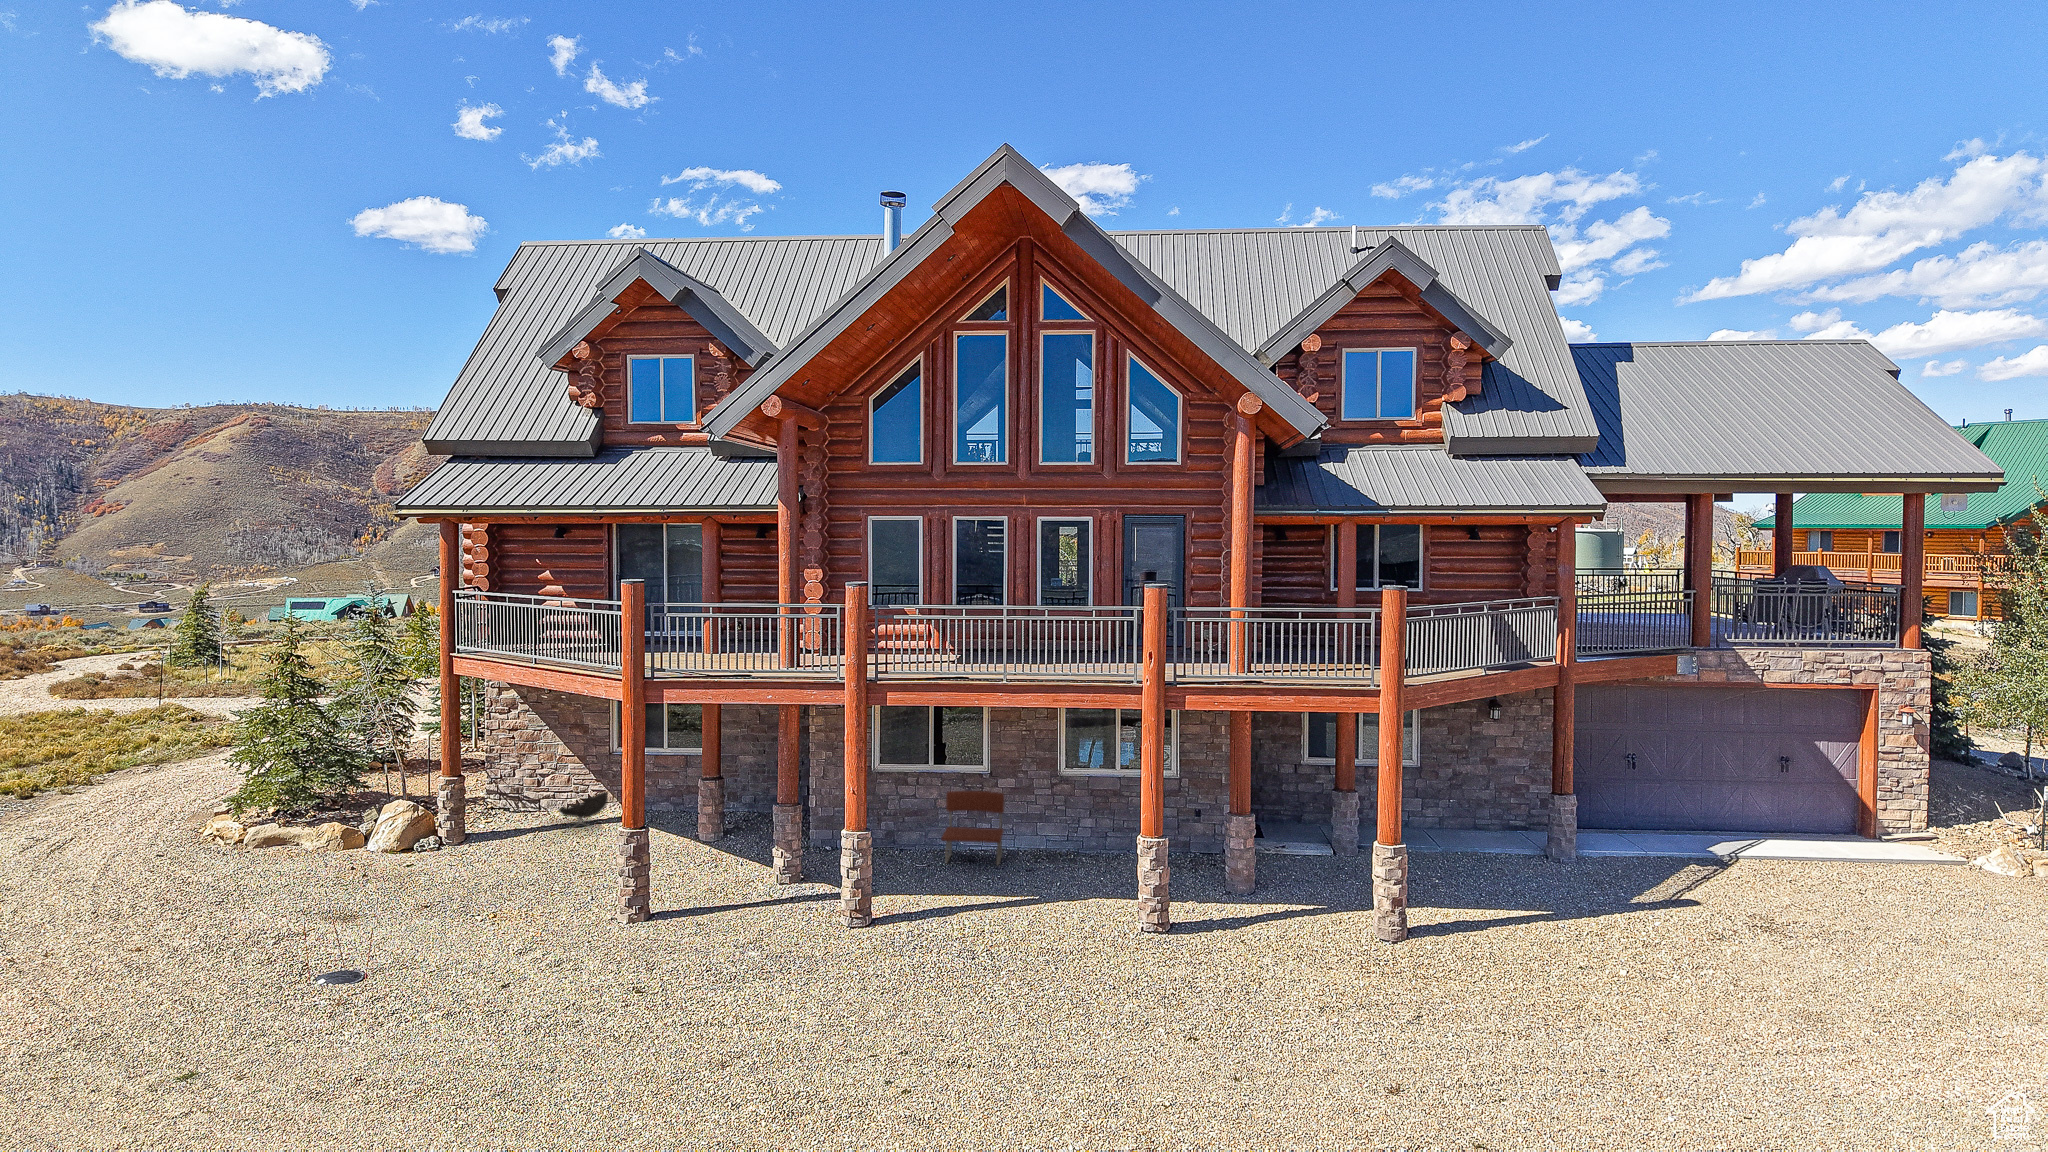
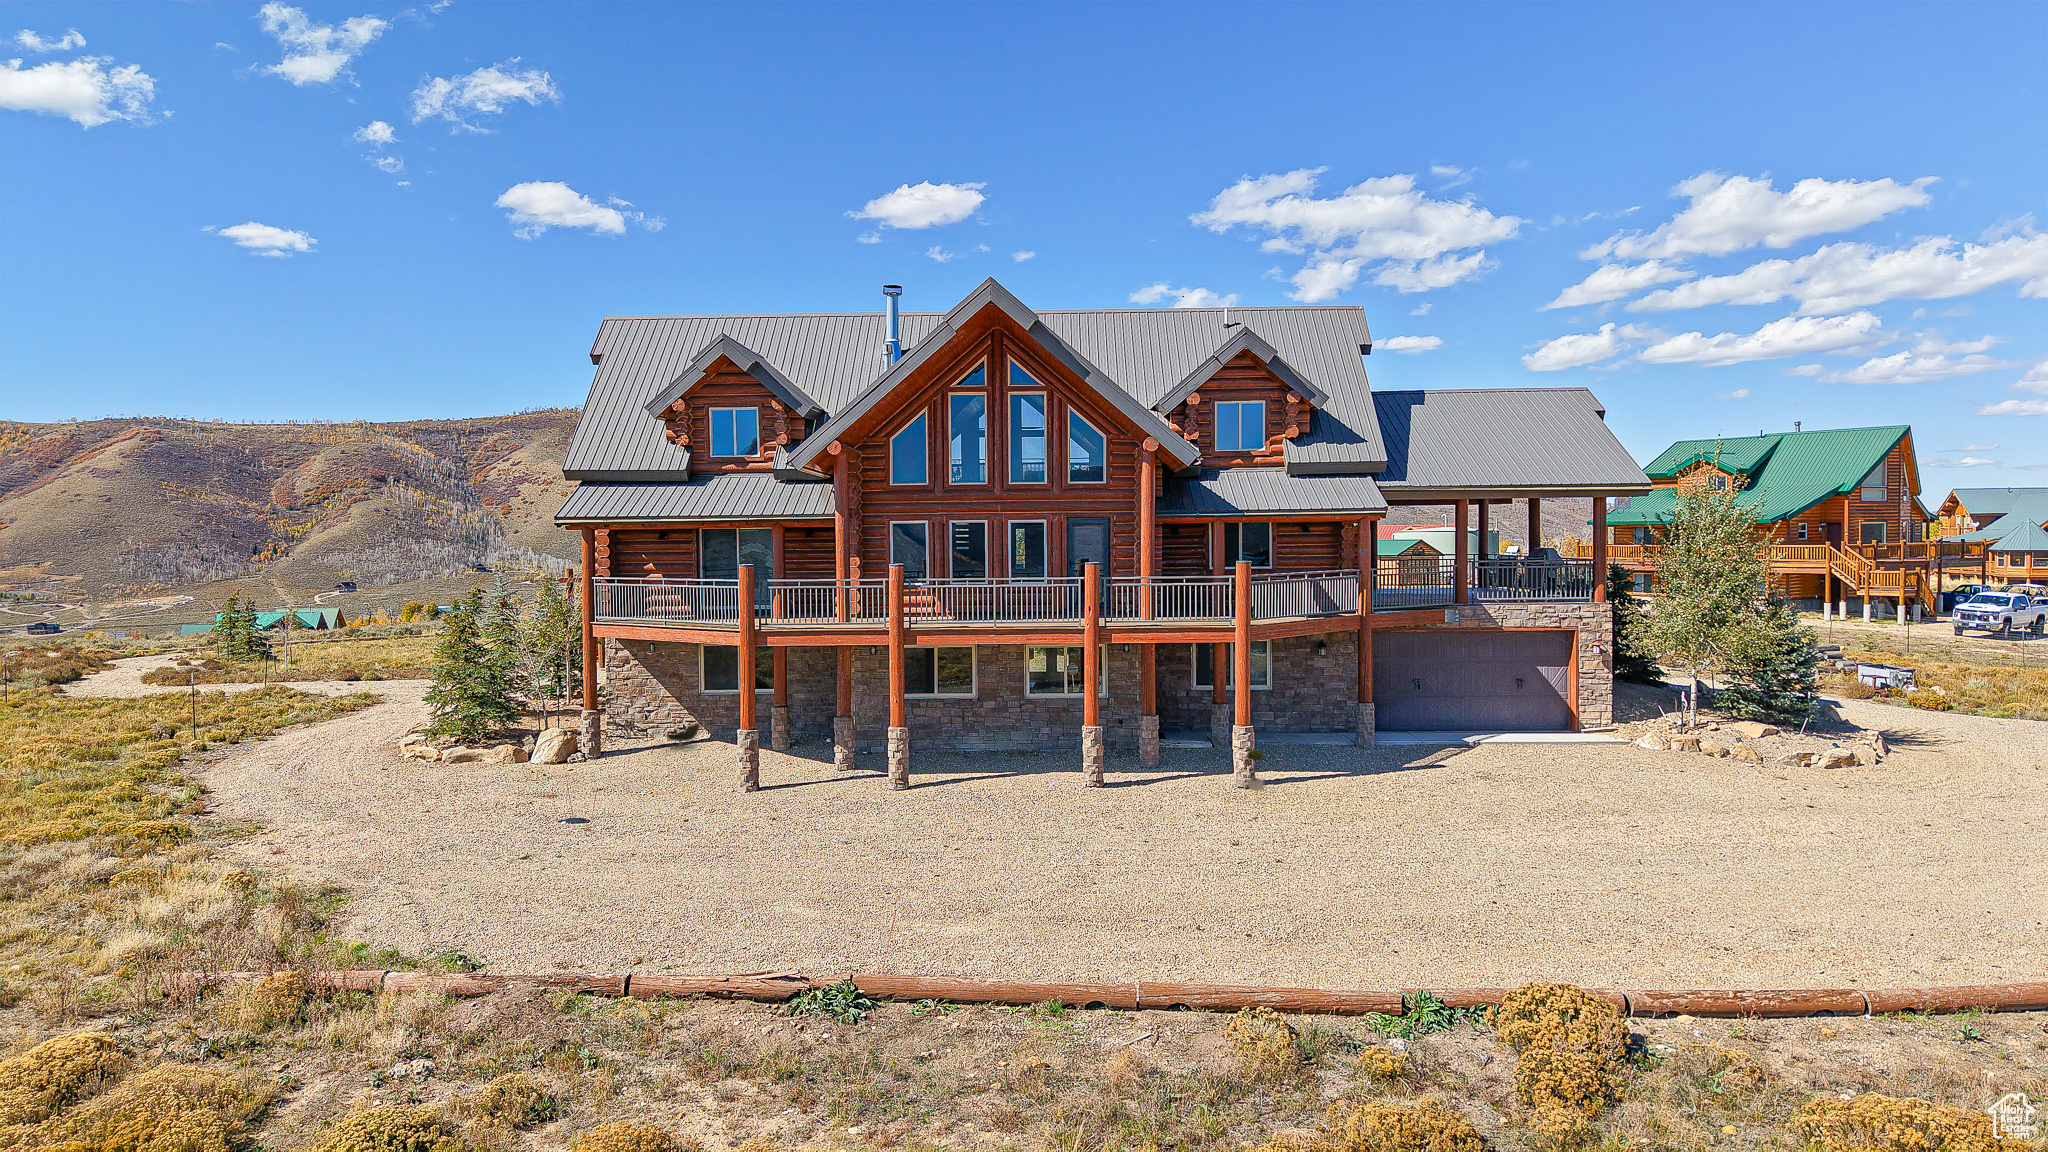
bench: present [941,791,1004,865] -> none [947,710,989,760]
potted tree: none [1397,884,1426,949] -> present [1246,750,1264,790]

